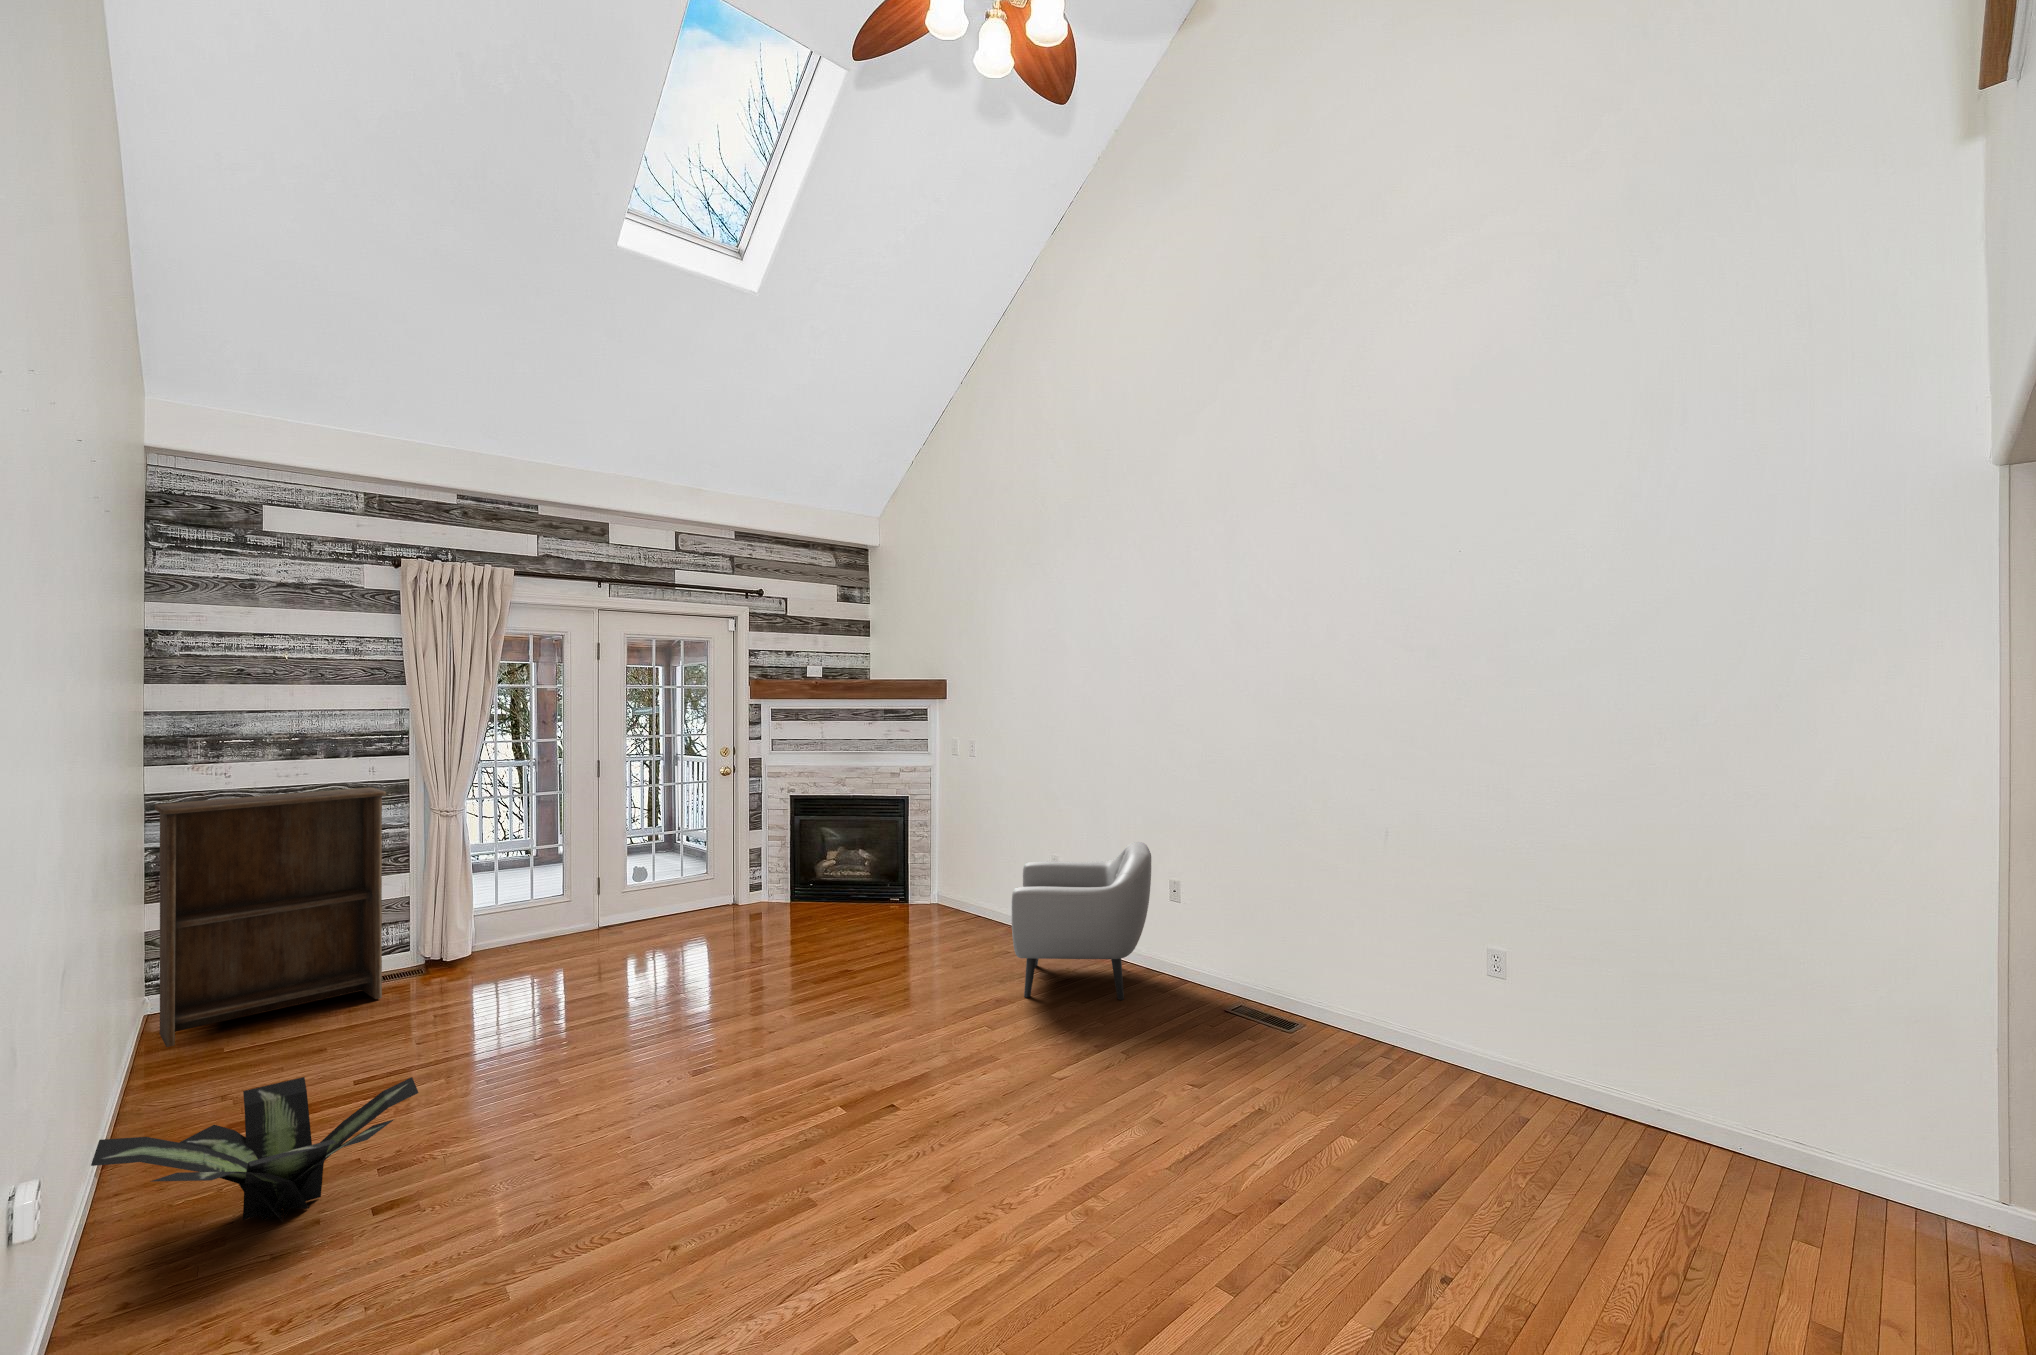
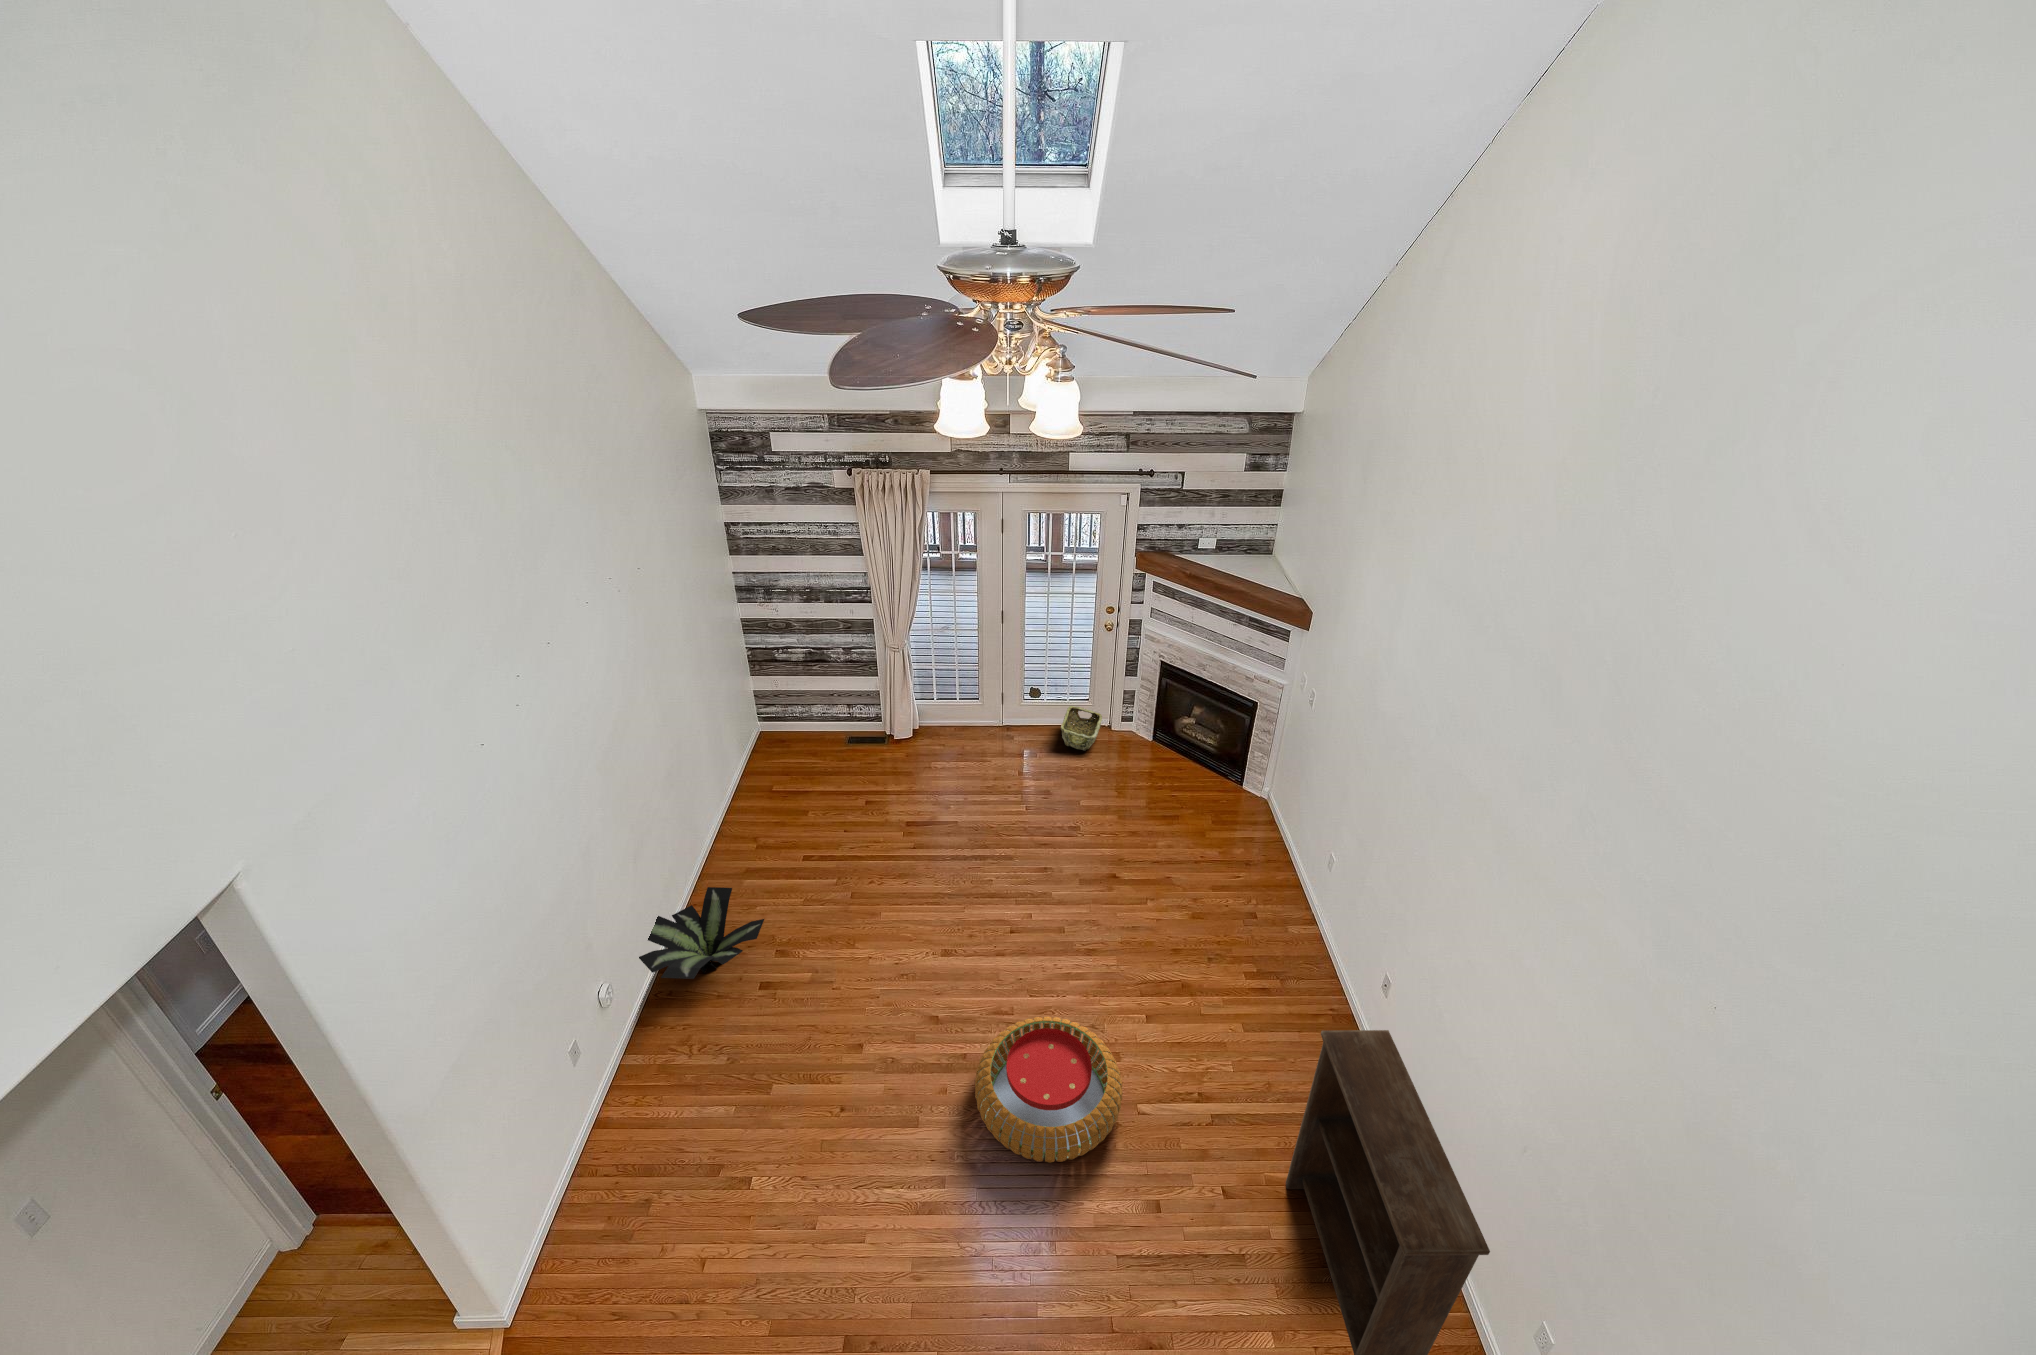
bookshelf: present [155,787,386,1047] -> present [1286,1030,1490,1355]
armchair: present [1012,842,1151,1000] -> none [1190,869,1367,1051]
woven basket: none [683,883,737,920] -> present [1061,706,1102,750]
pouf: none [872,1008,1064,1137] -> present [975,1016,1123,1163]

